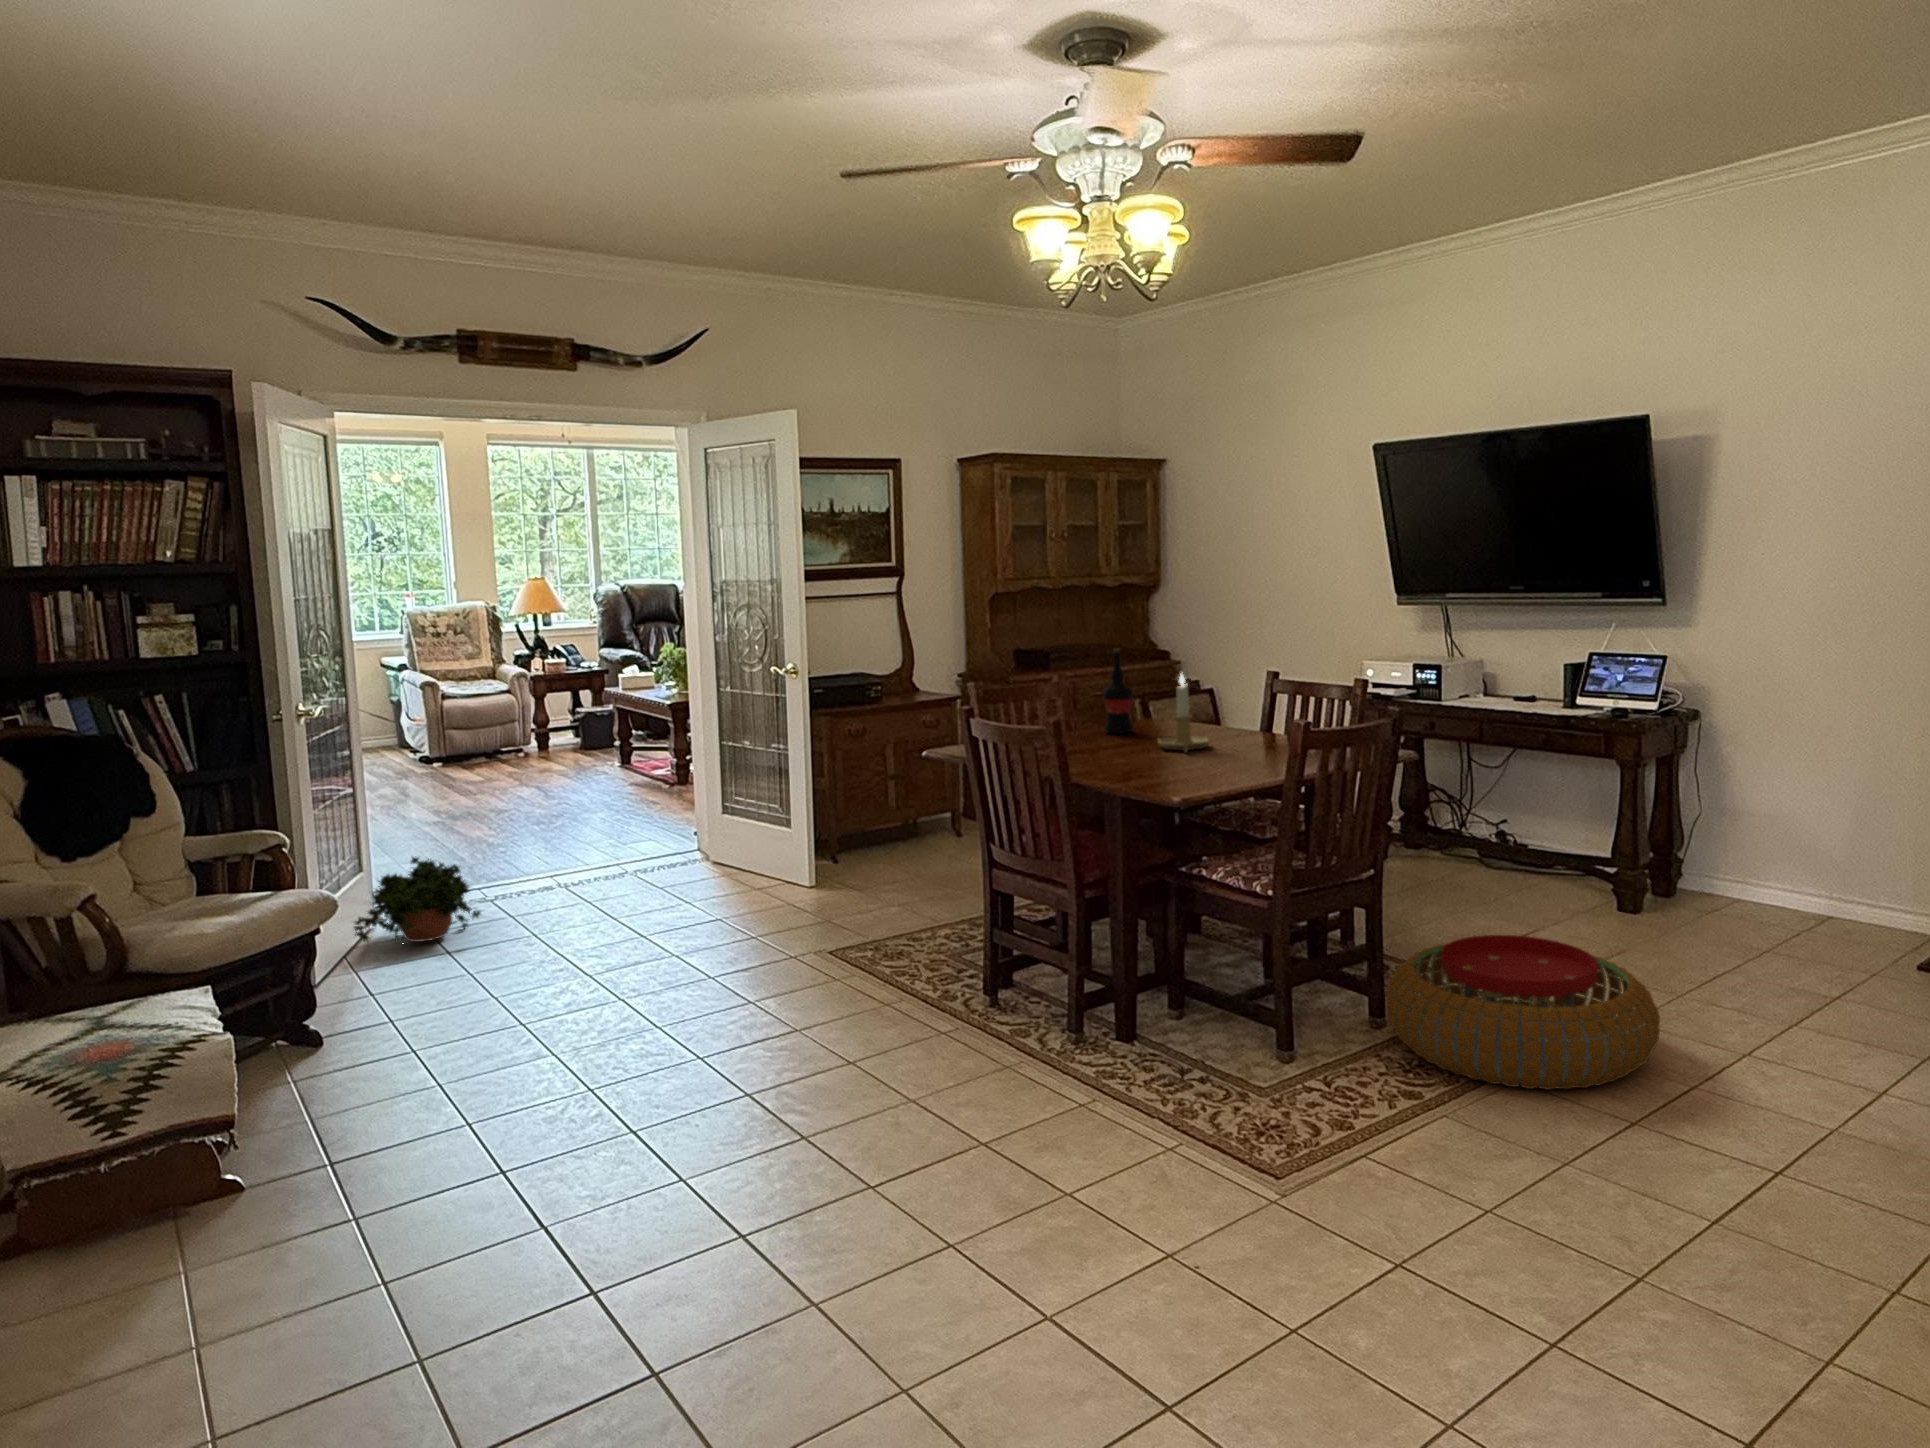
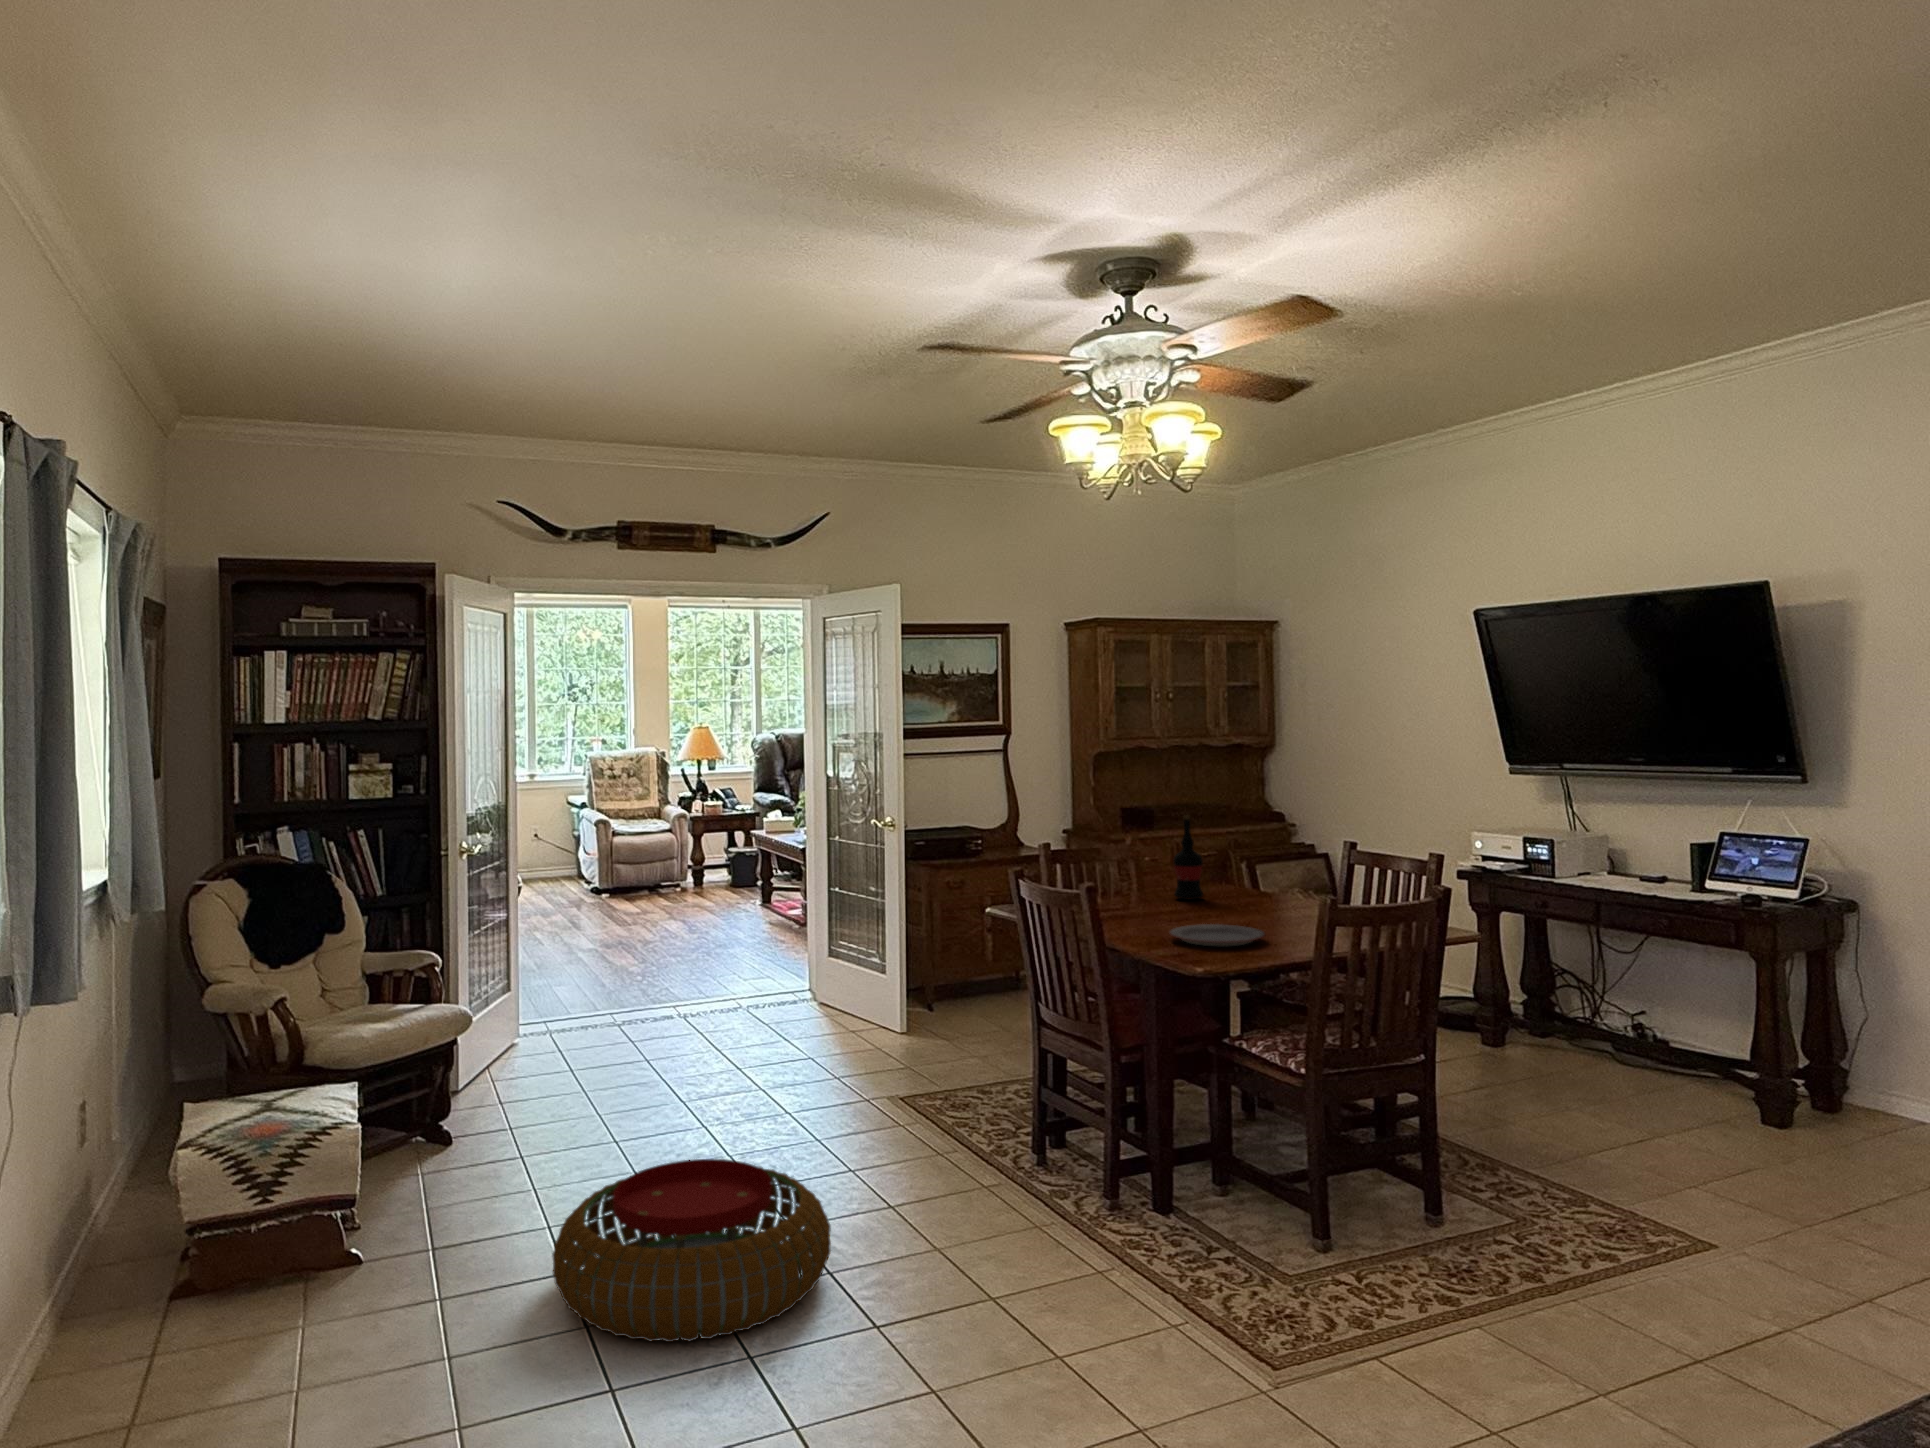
candlestick: present [1158,674,1209,752] -> none [1217,841,1269,923]
plate: none [1124,754,1220,775] -> present [1169,924,1265,946]
potted plant: present [354,857,481,942] -> none [496,979,608,1060]
pouf: present [1385,935,1660,1090] -> present [553,1159,831,1342]

